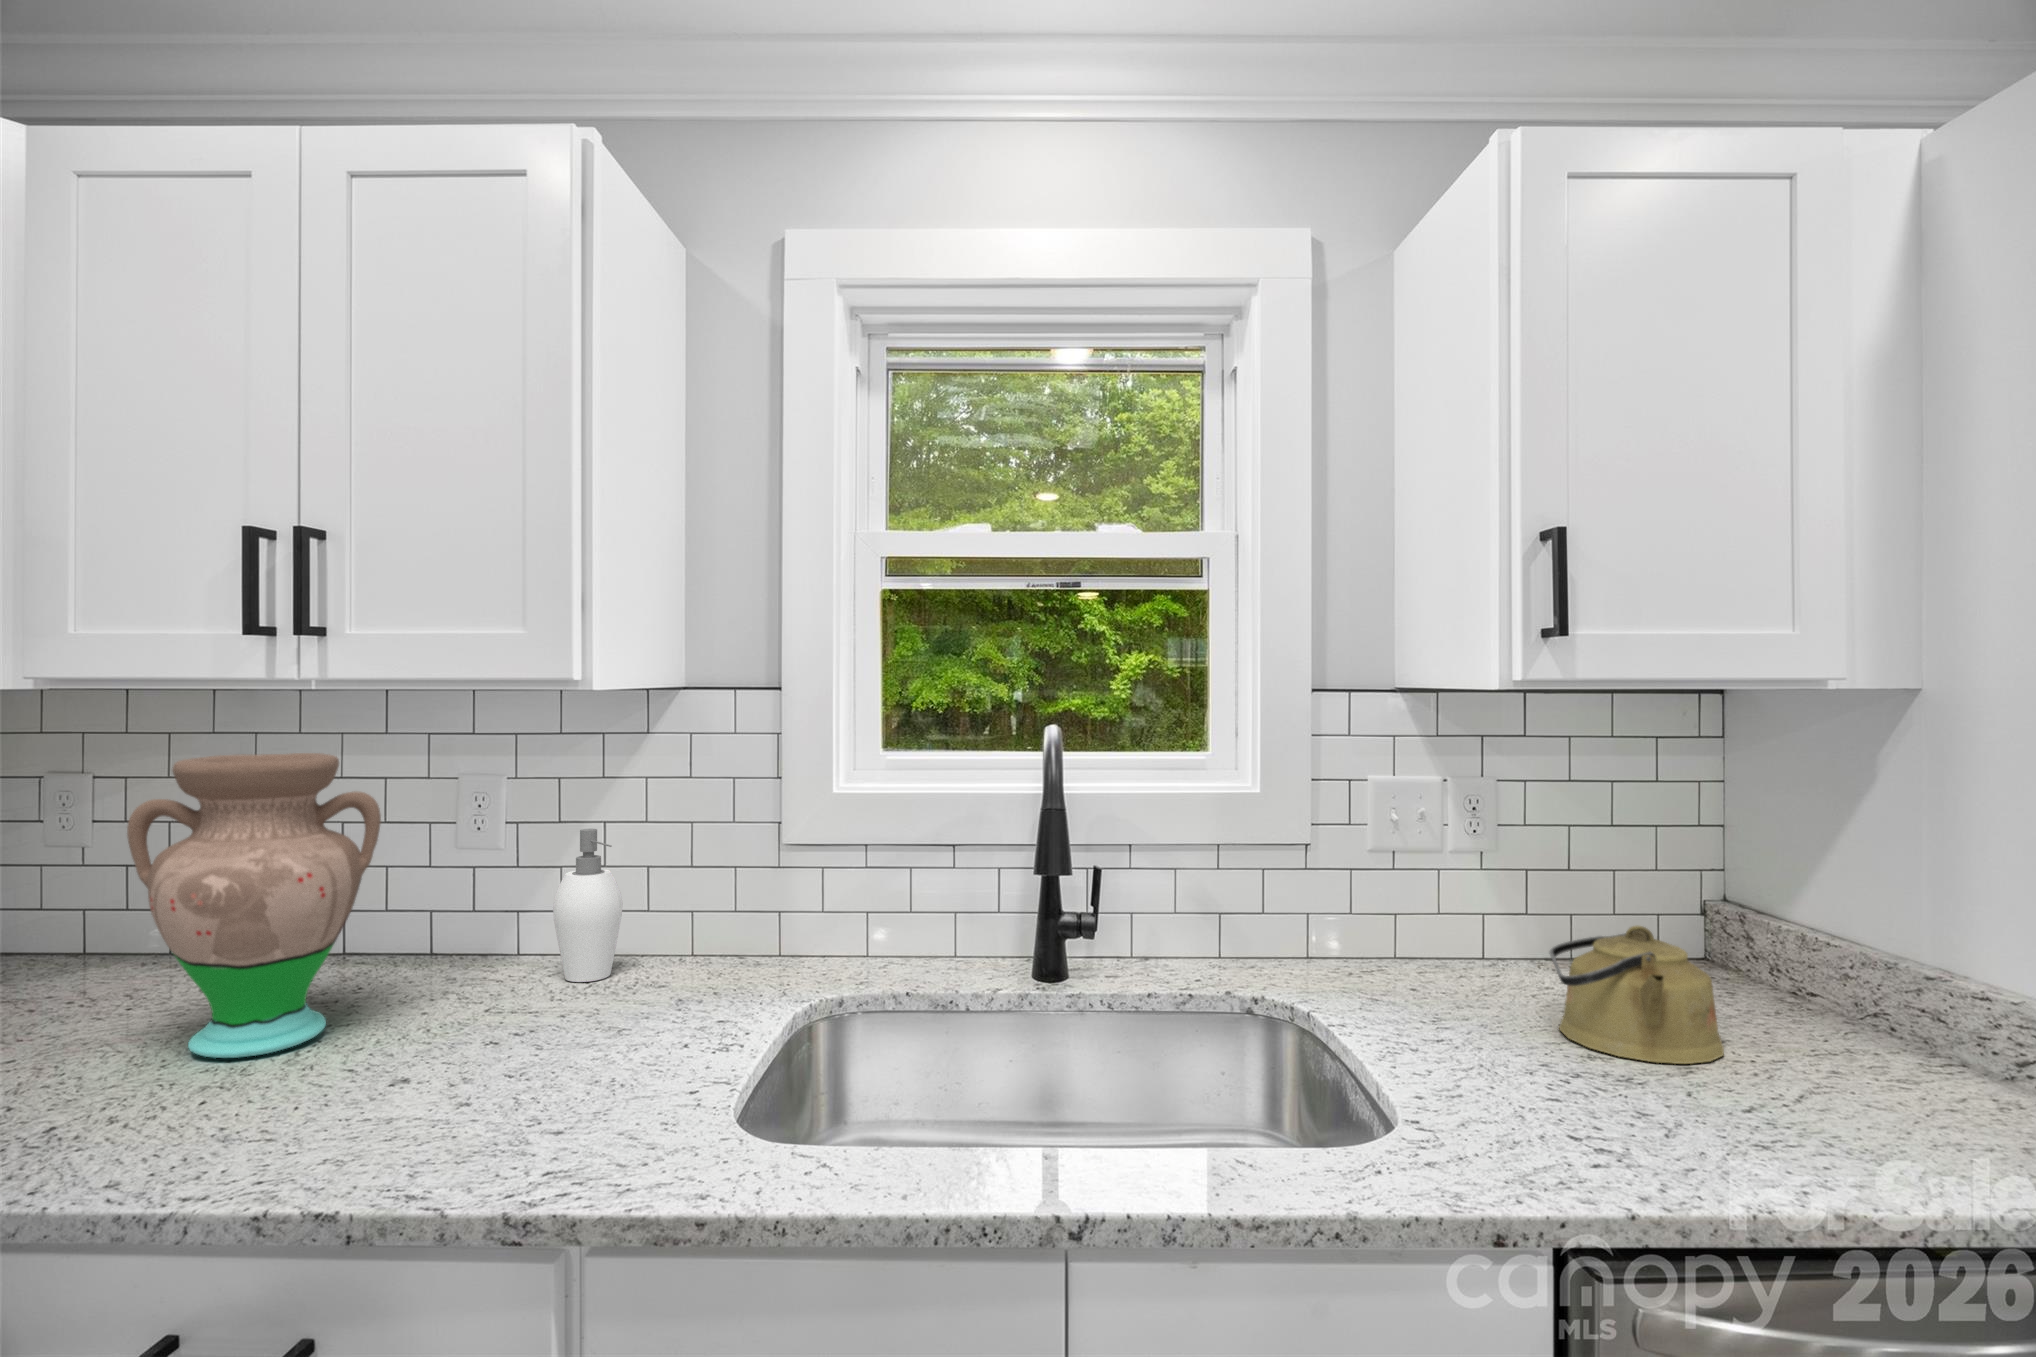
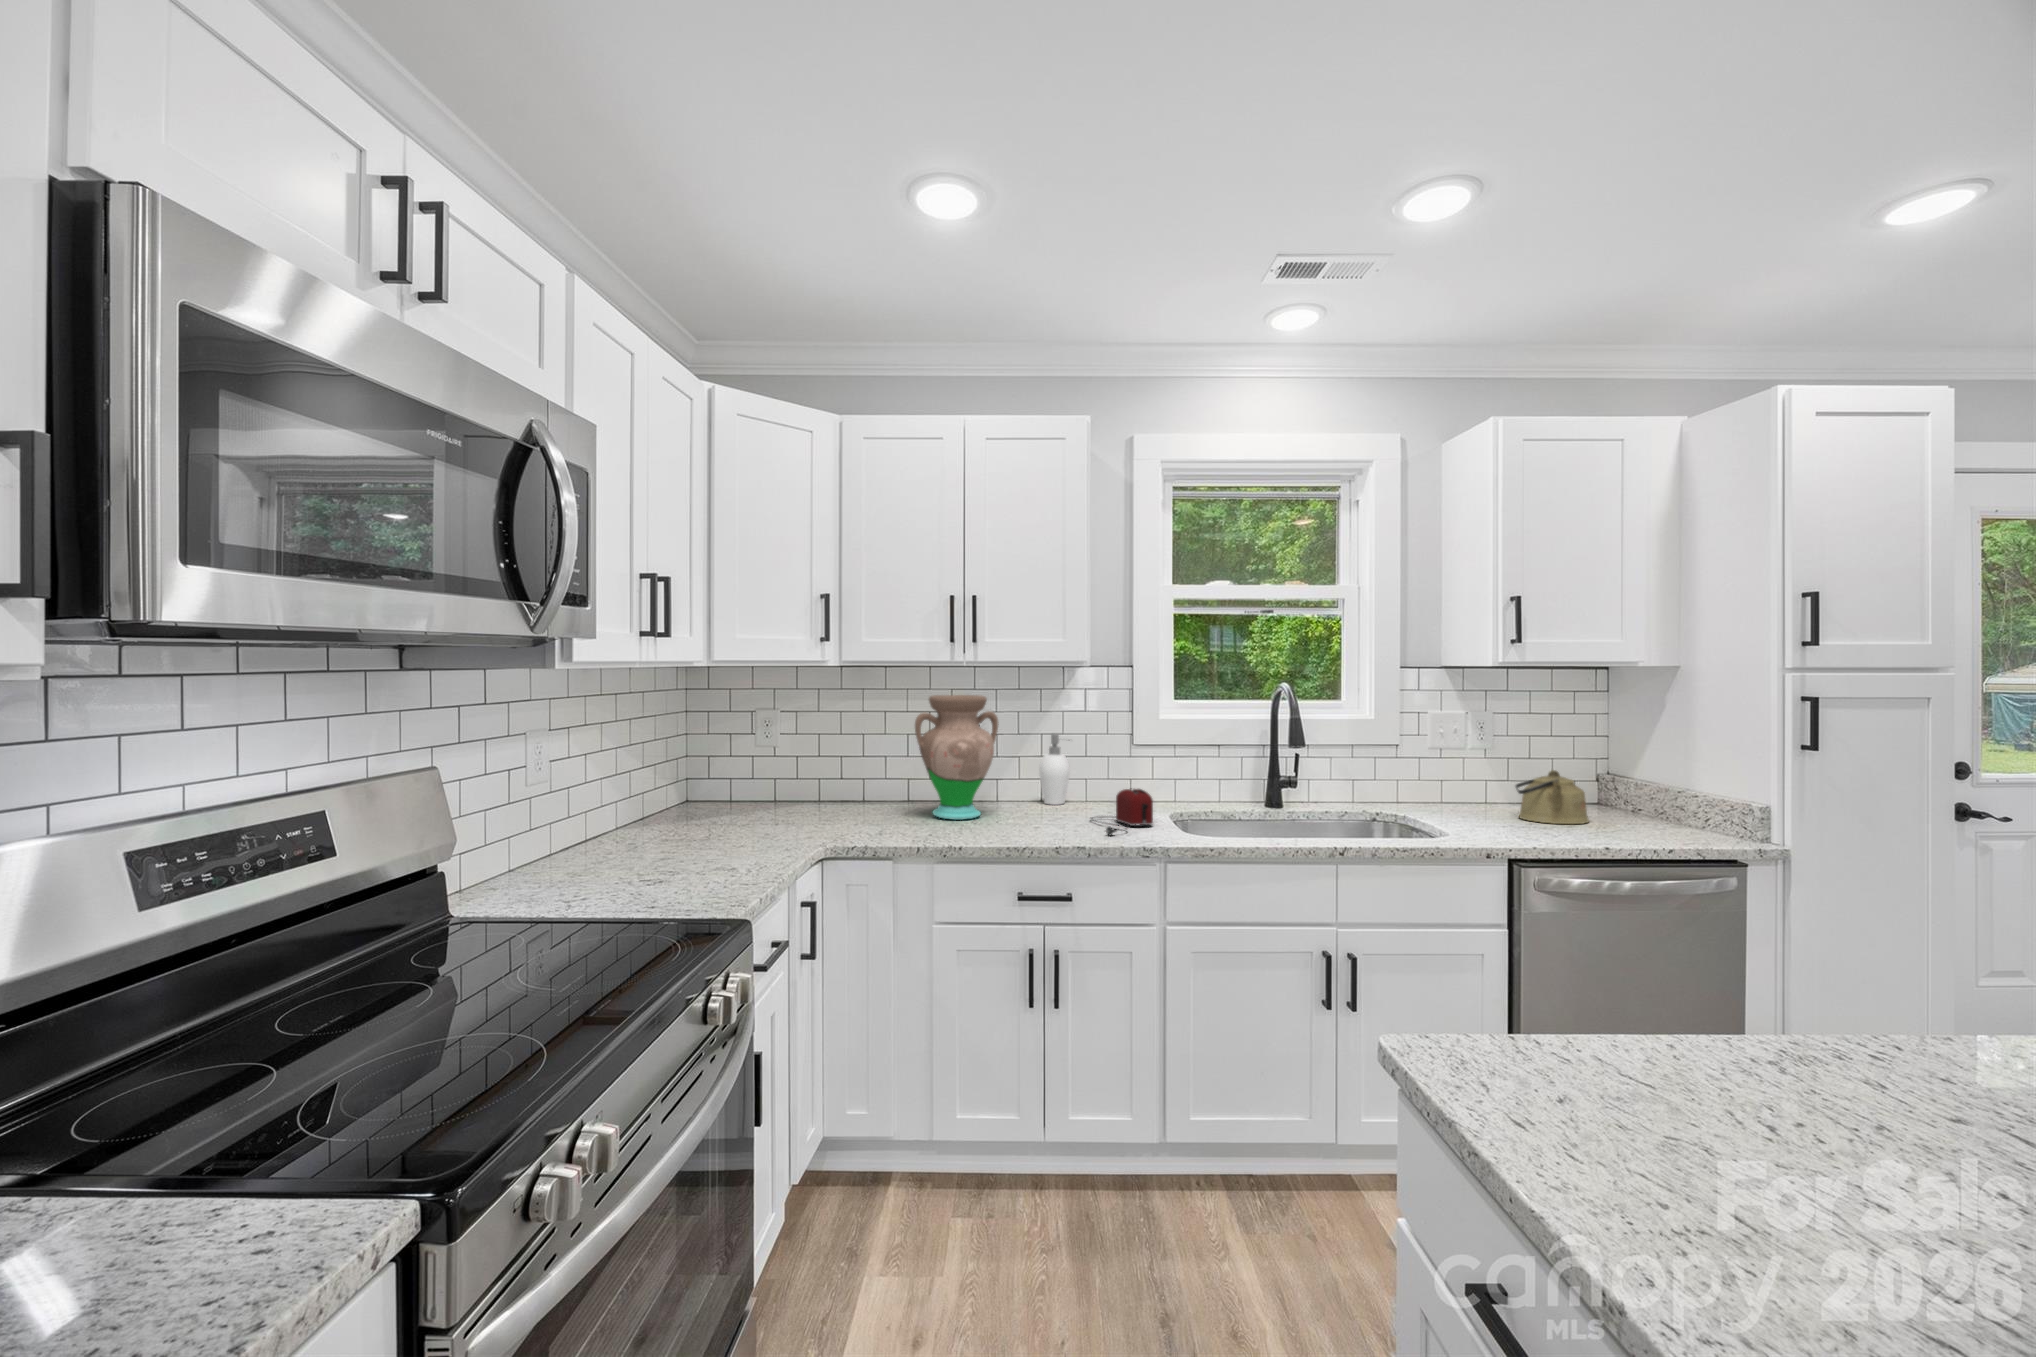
toaster: none [459,984,670,1151] -> present [1091,788,1153,835]

